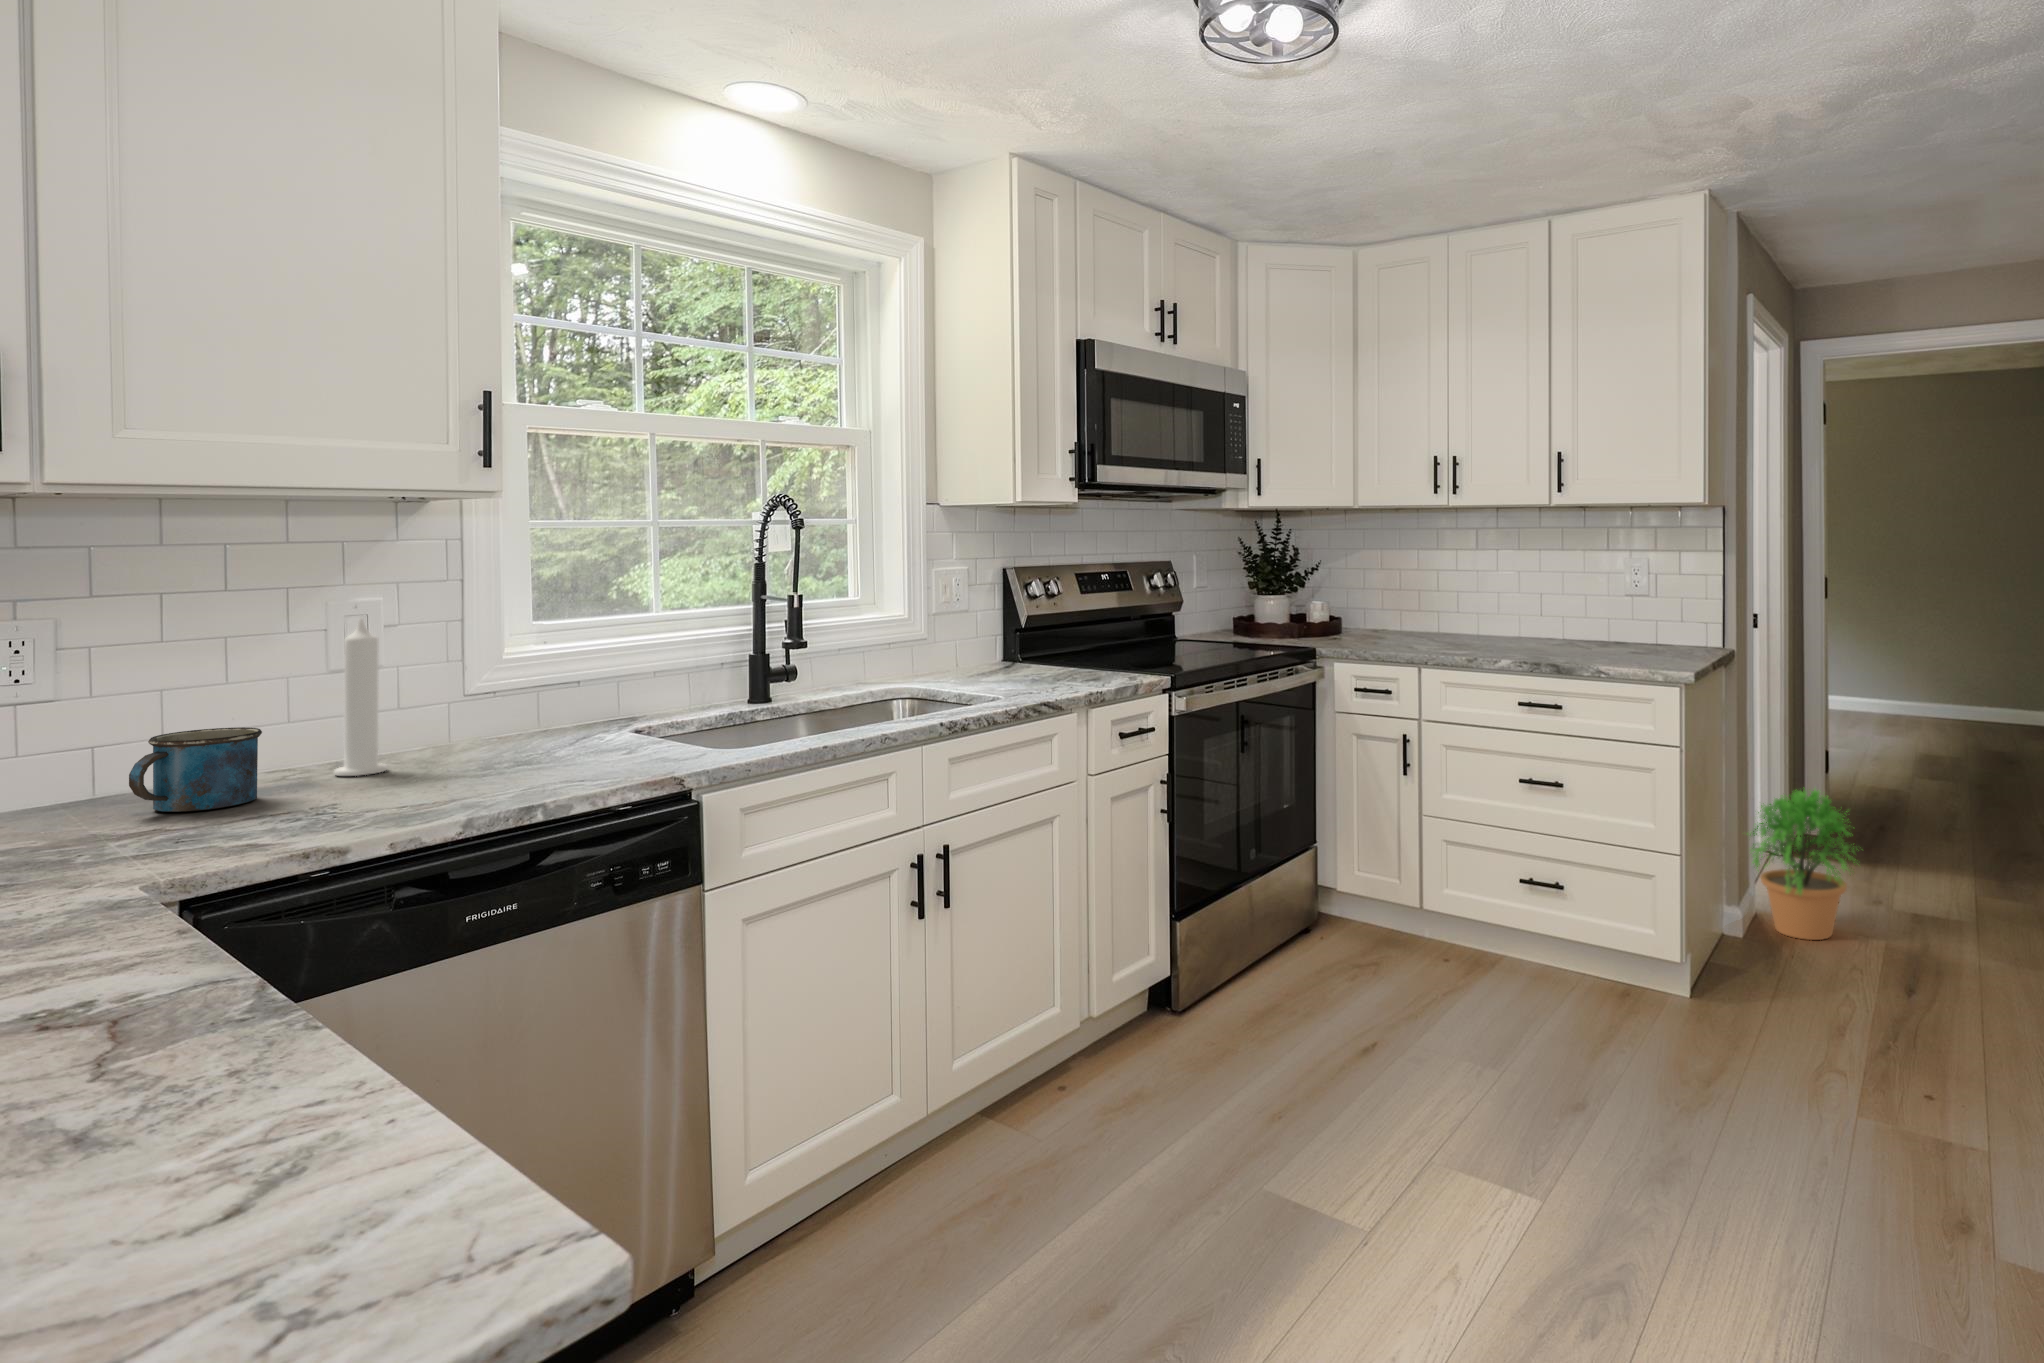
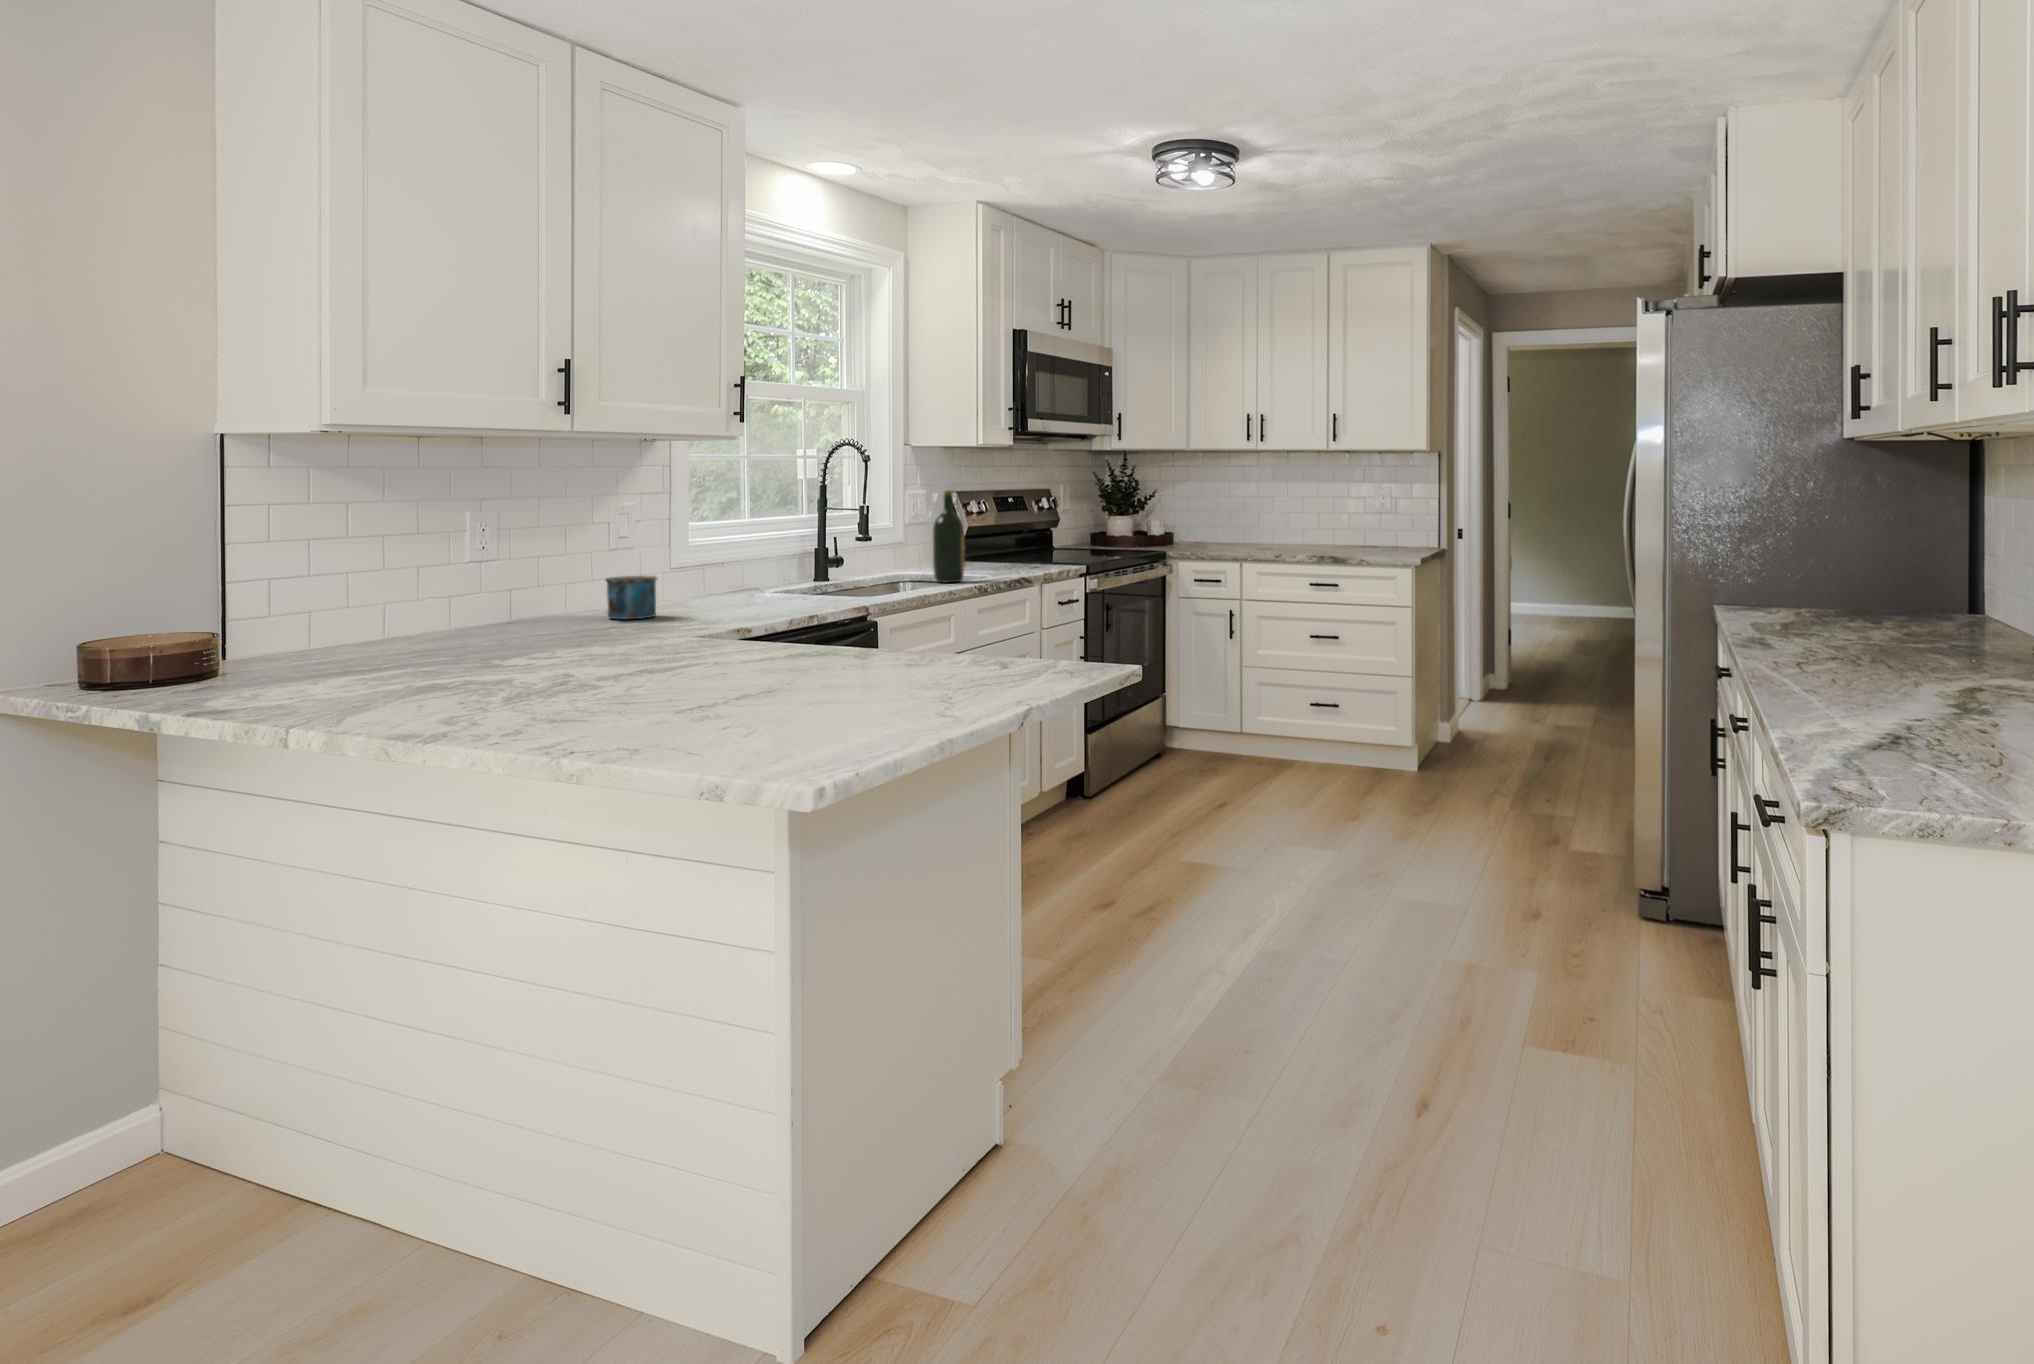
wine bottle: none [896,570,945,713] -> present [933,491,965,583]
candle: present [334,618,388,776] -> none [662,515,689,608]
potted plant: present [1747,790,1858,940] -> none [1453,643,1533,747]

